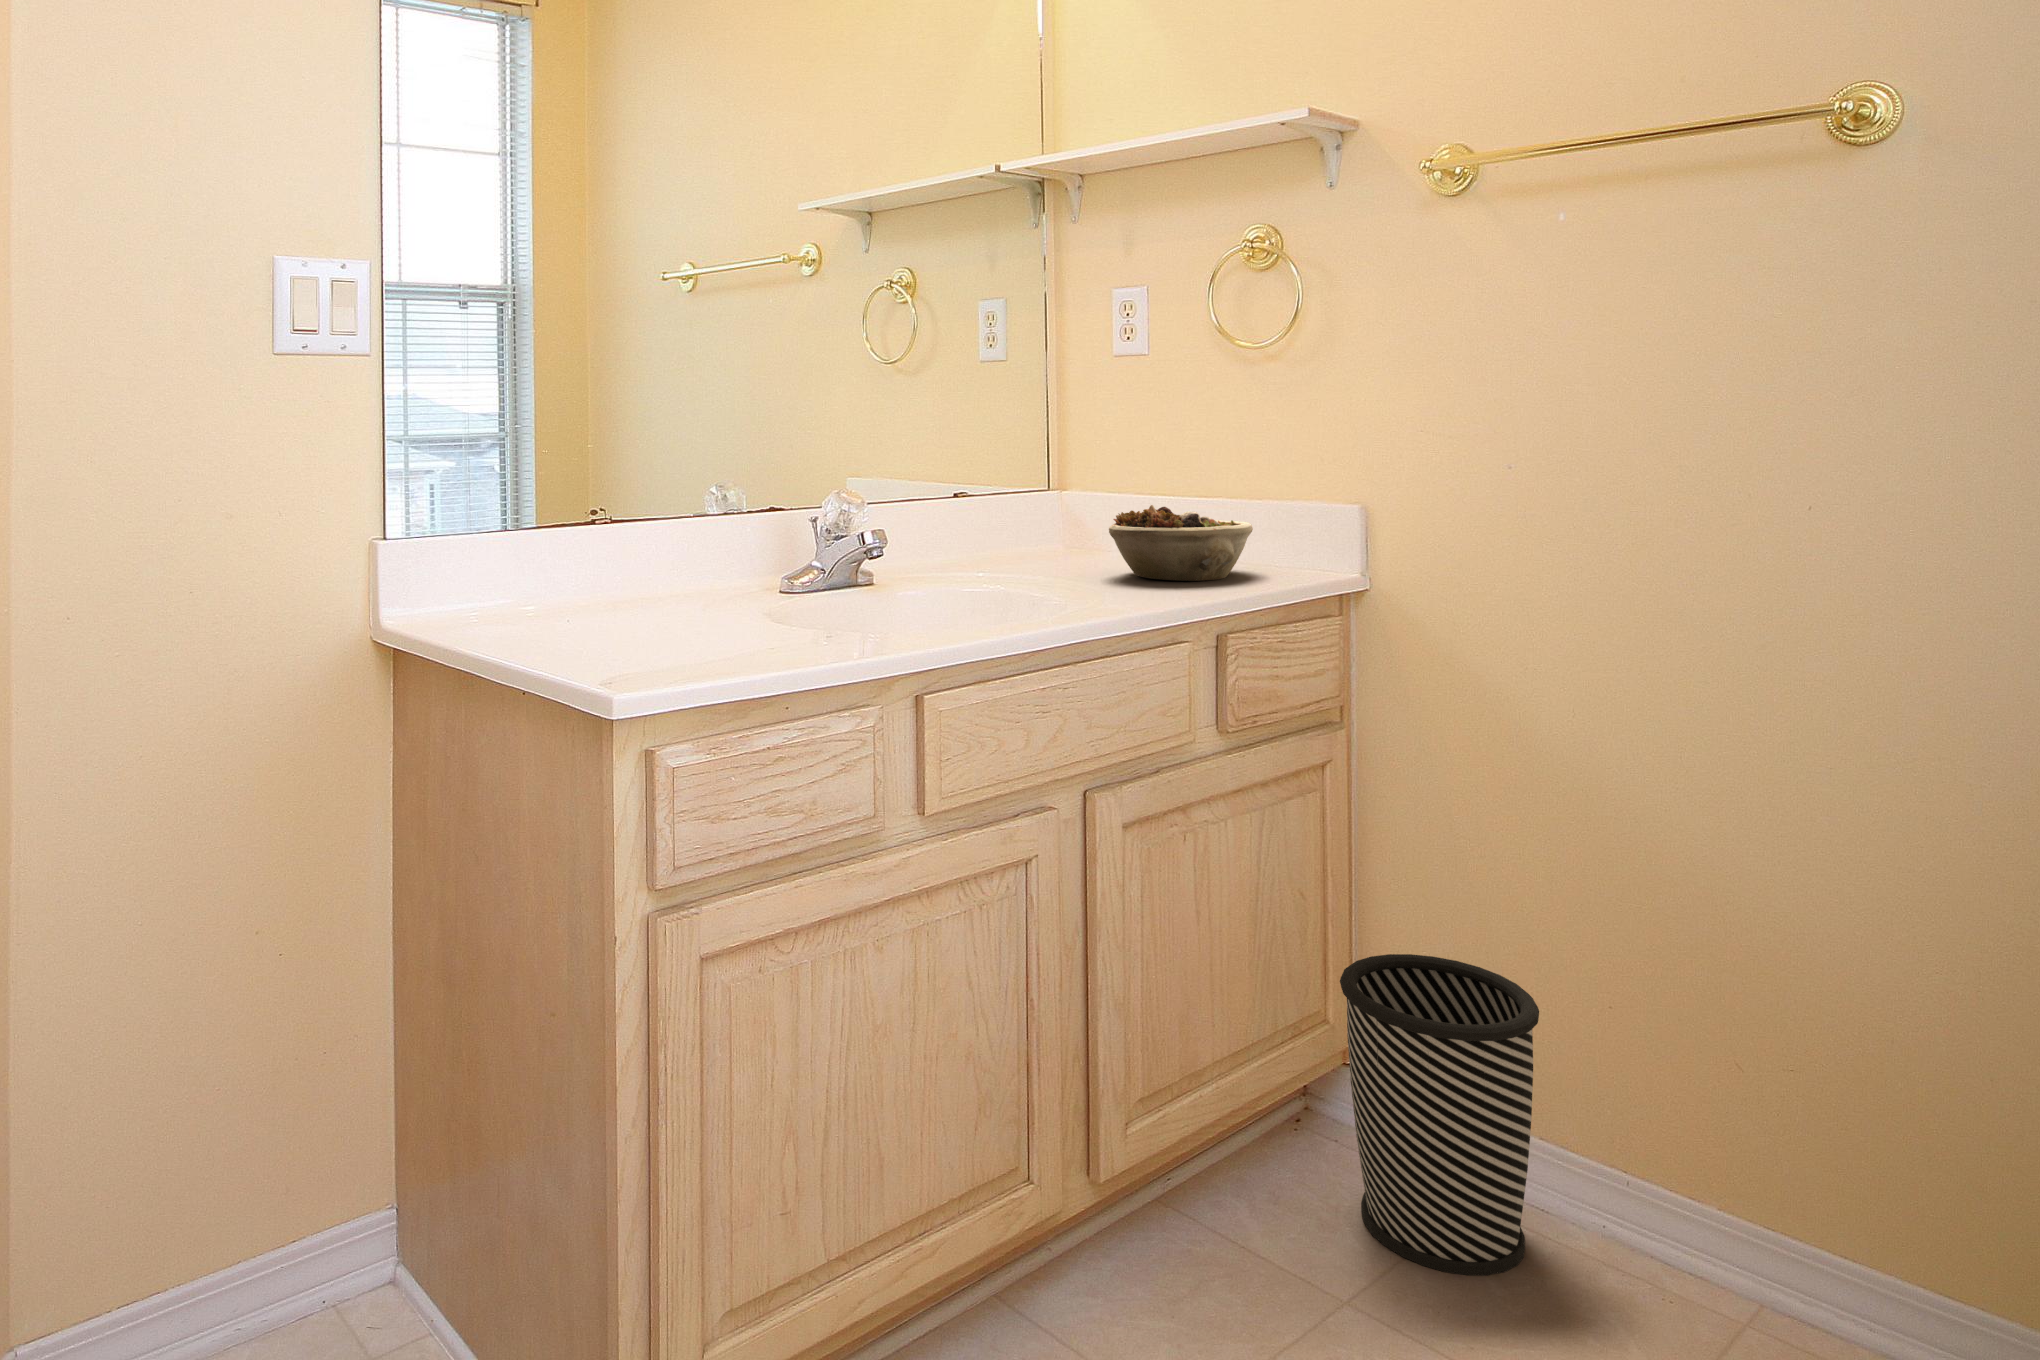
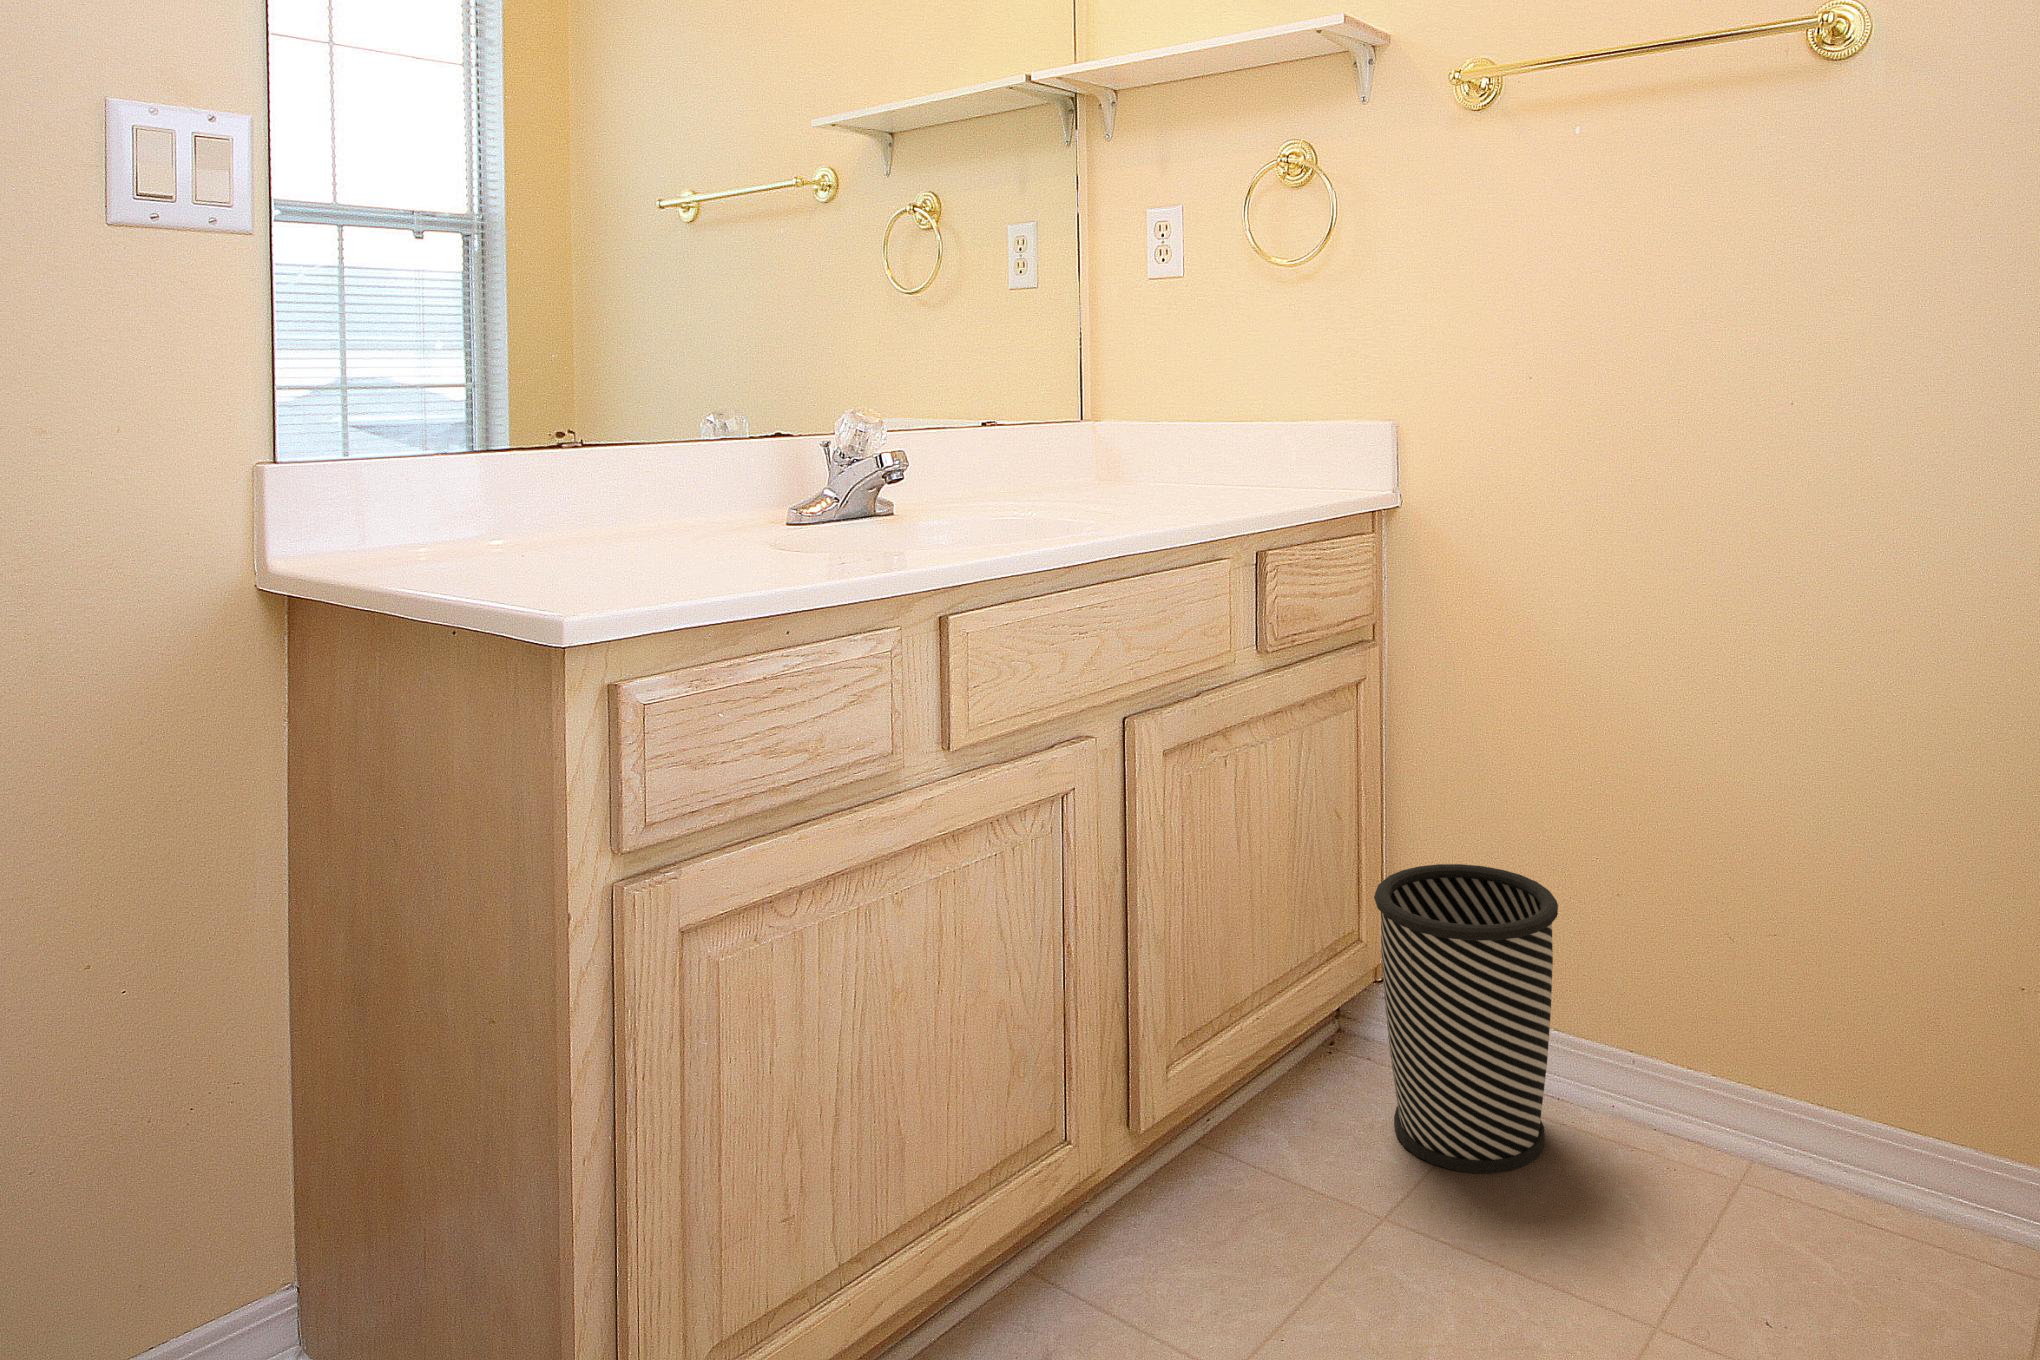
succulent planter: present [1109,505,1253,581] -> none [1145,423,1290,500]

